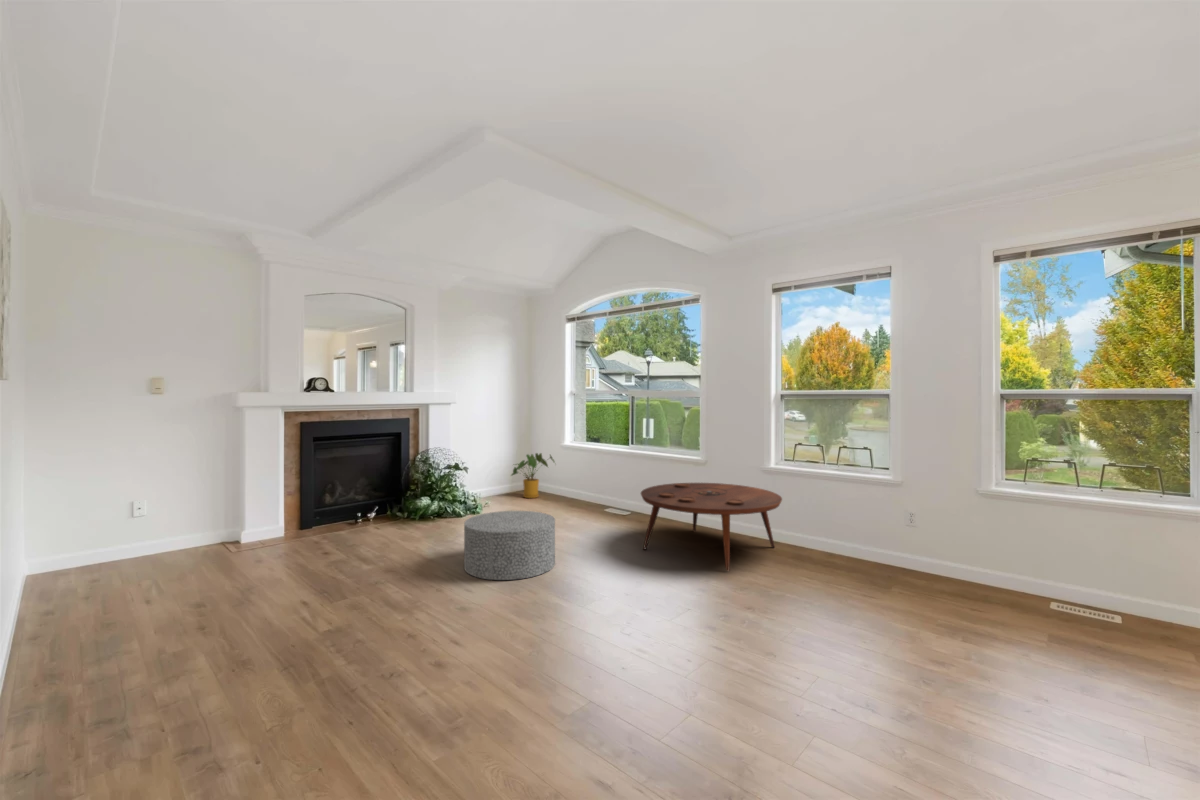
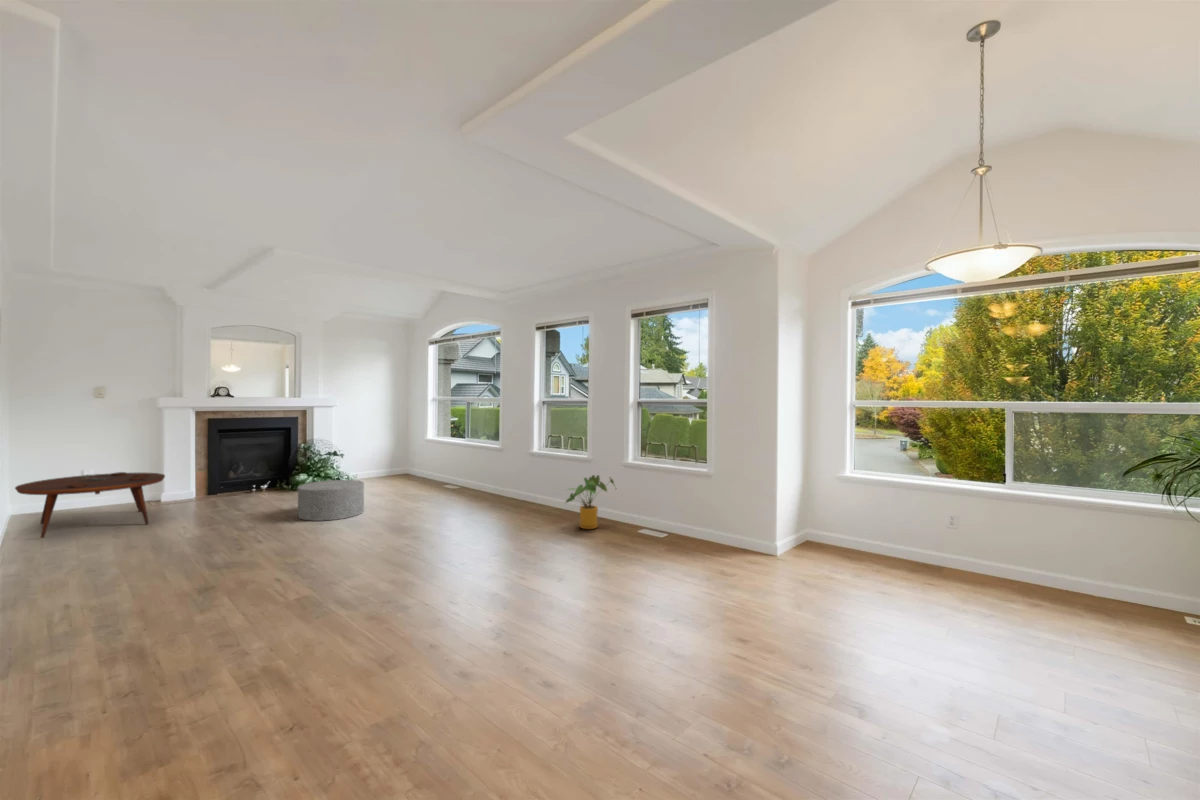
house plant: present [512,453,554,498] -> present [566,475,614,529]
coffee table: present [641,483,782,571] -> present [15,472,165,538]

